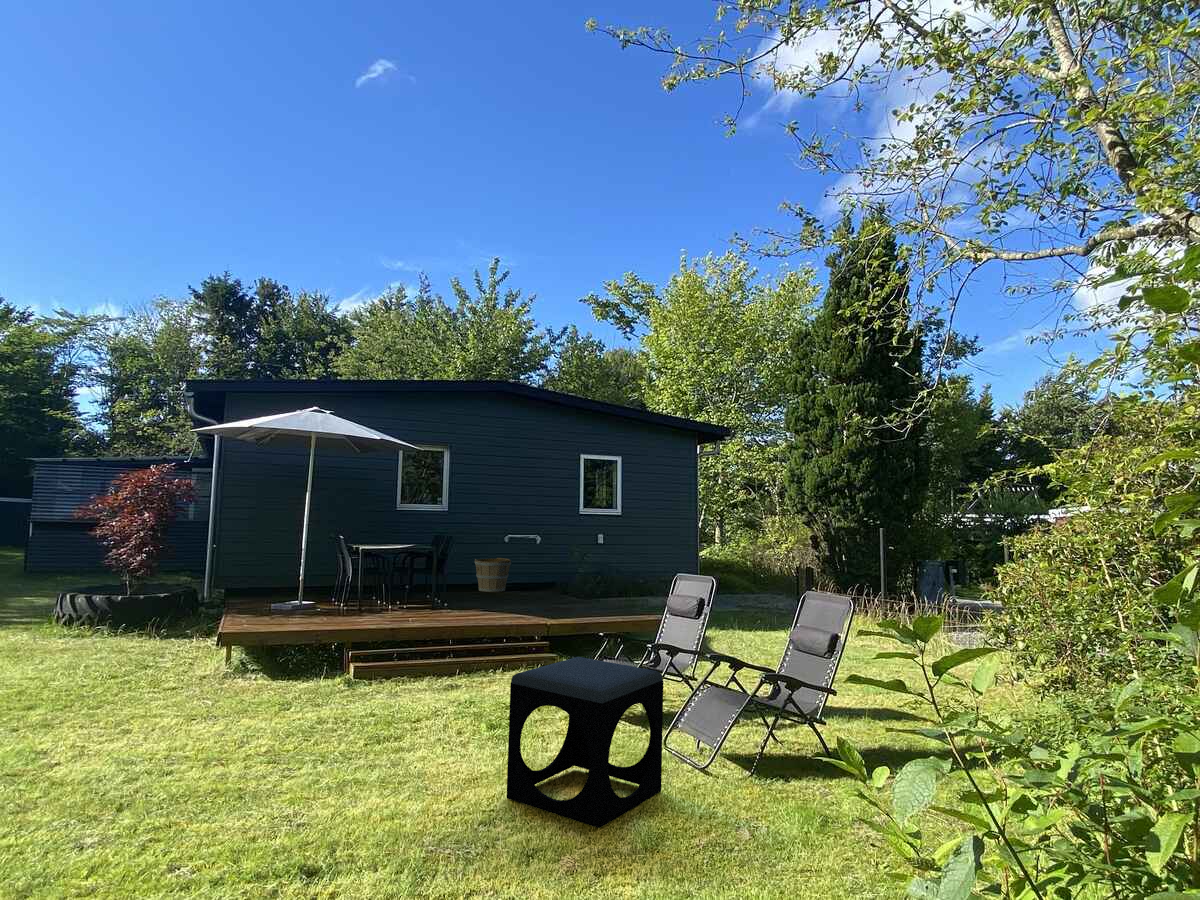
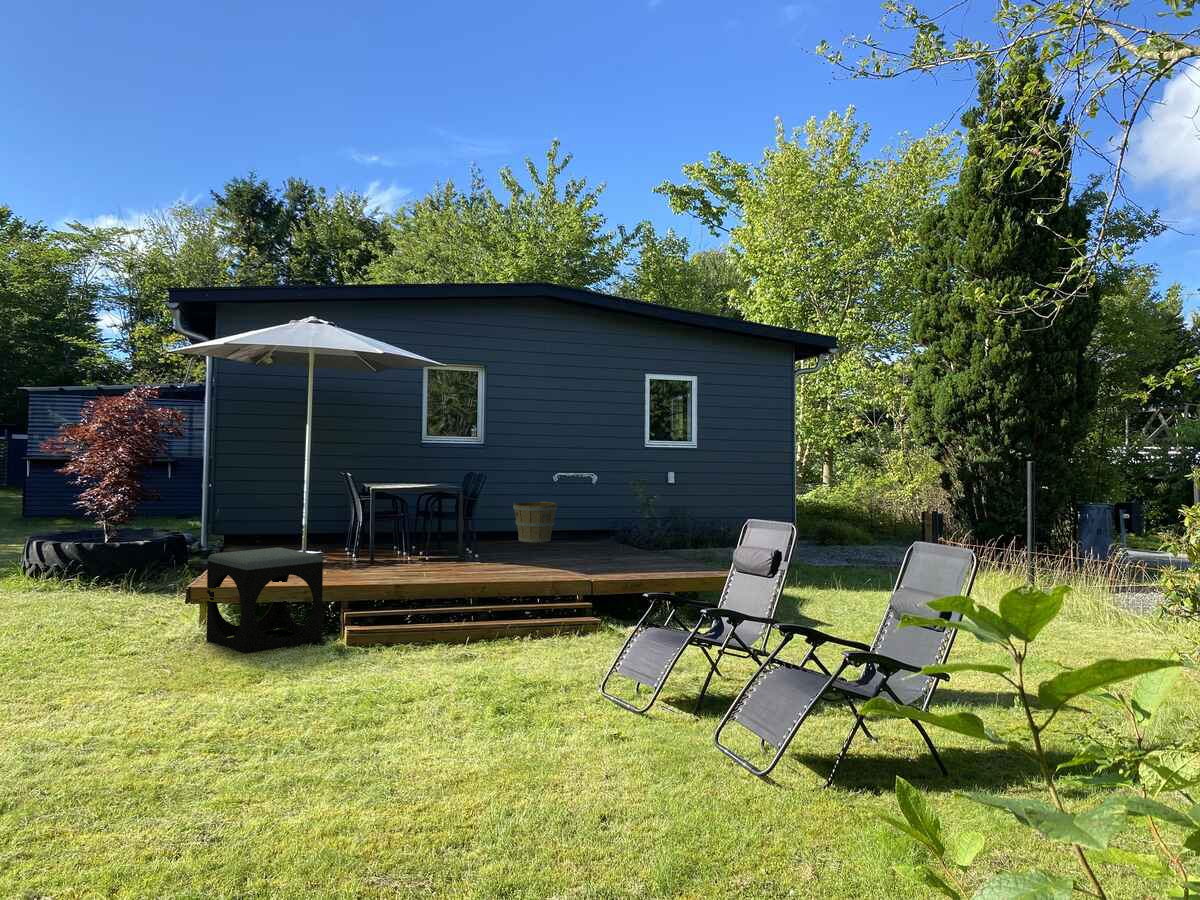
footstool: present [507,657,663,828] -> present [207,547,323,654]

